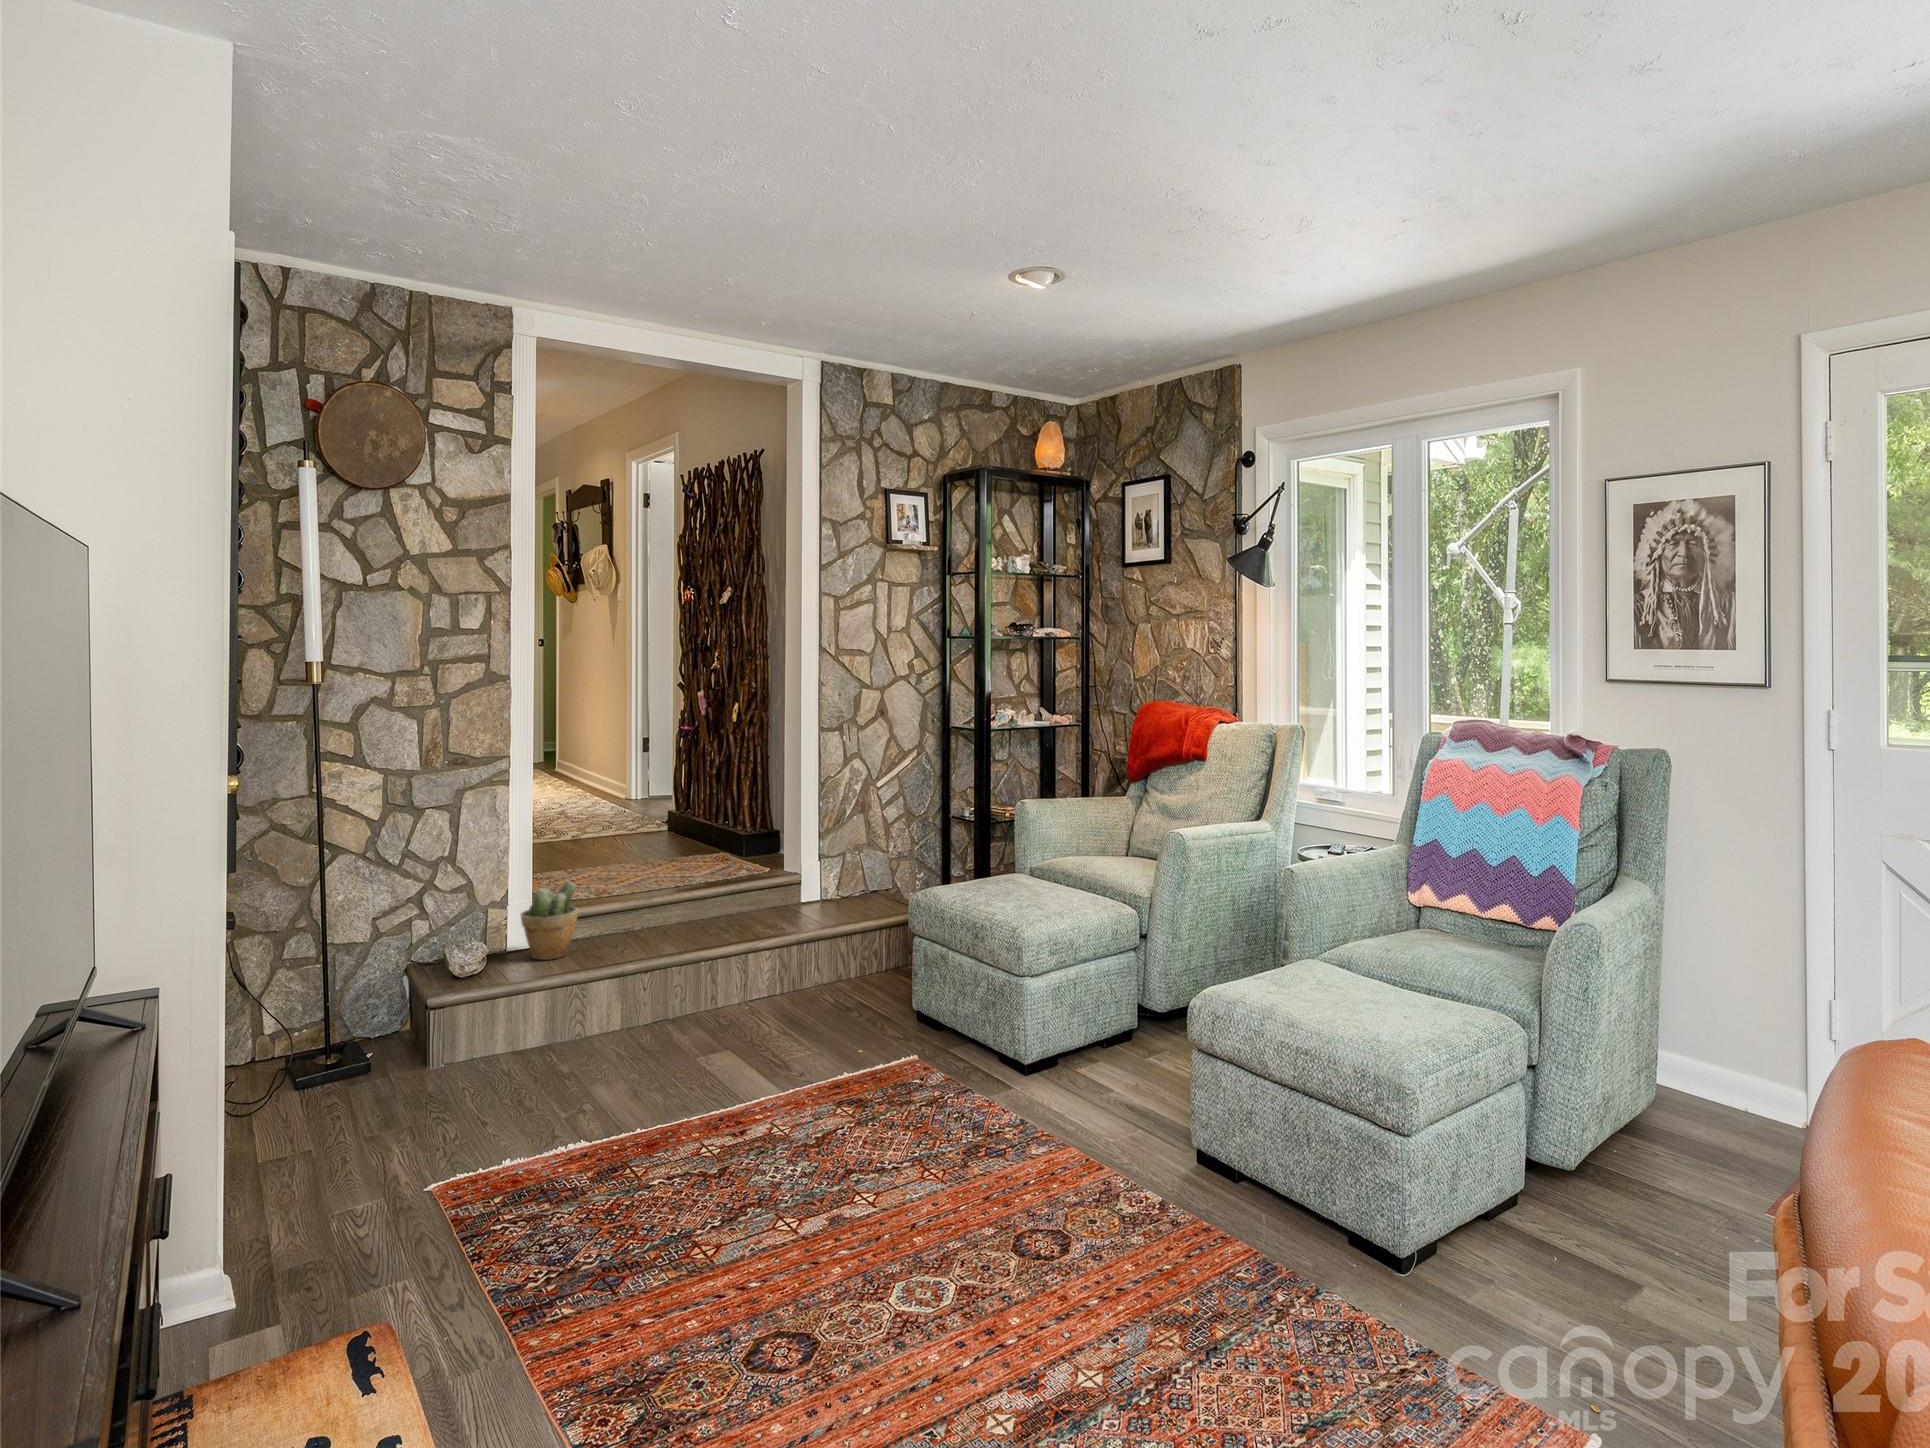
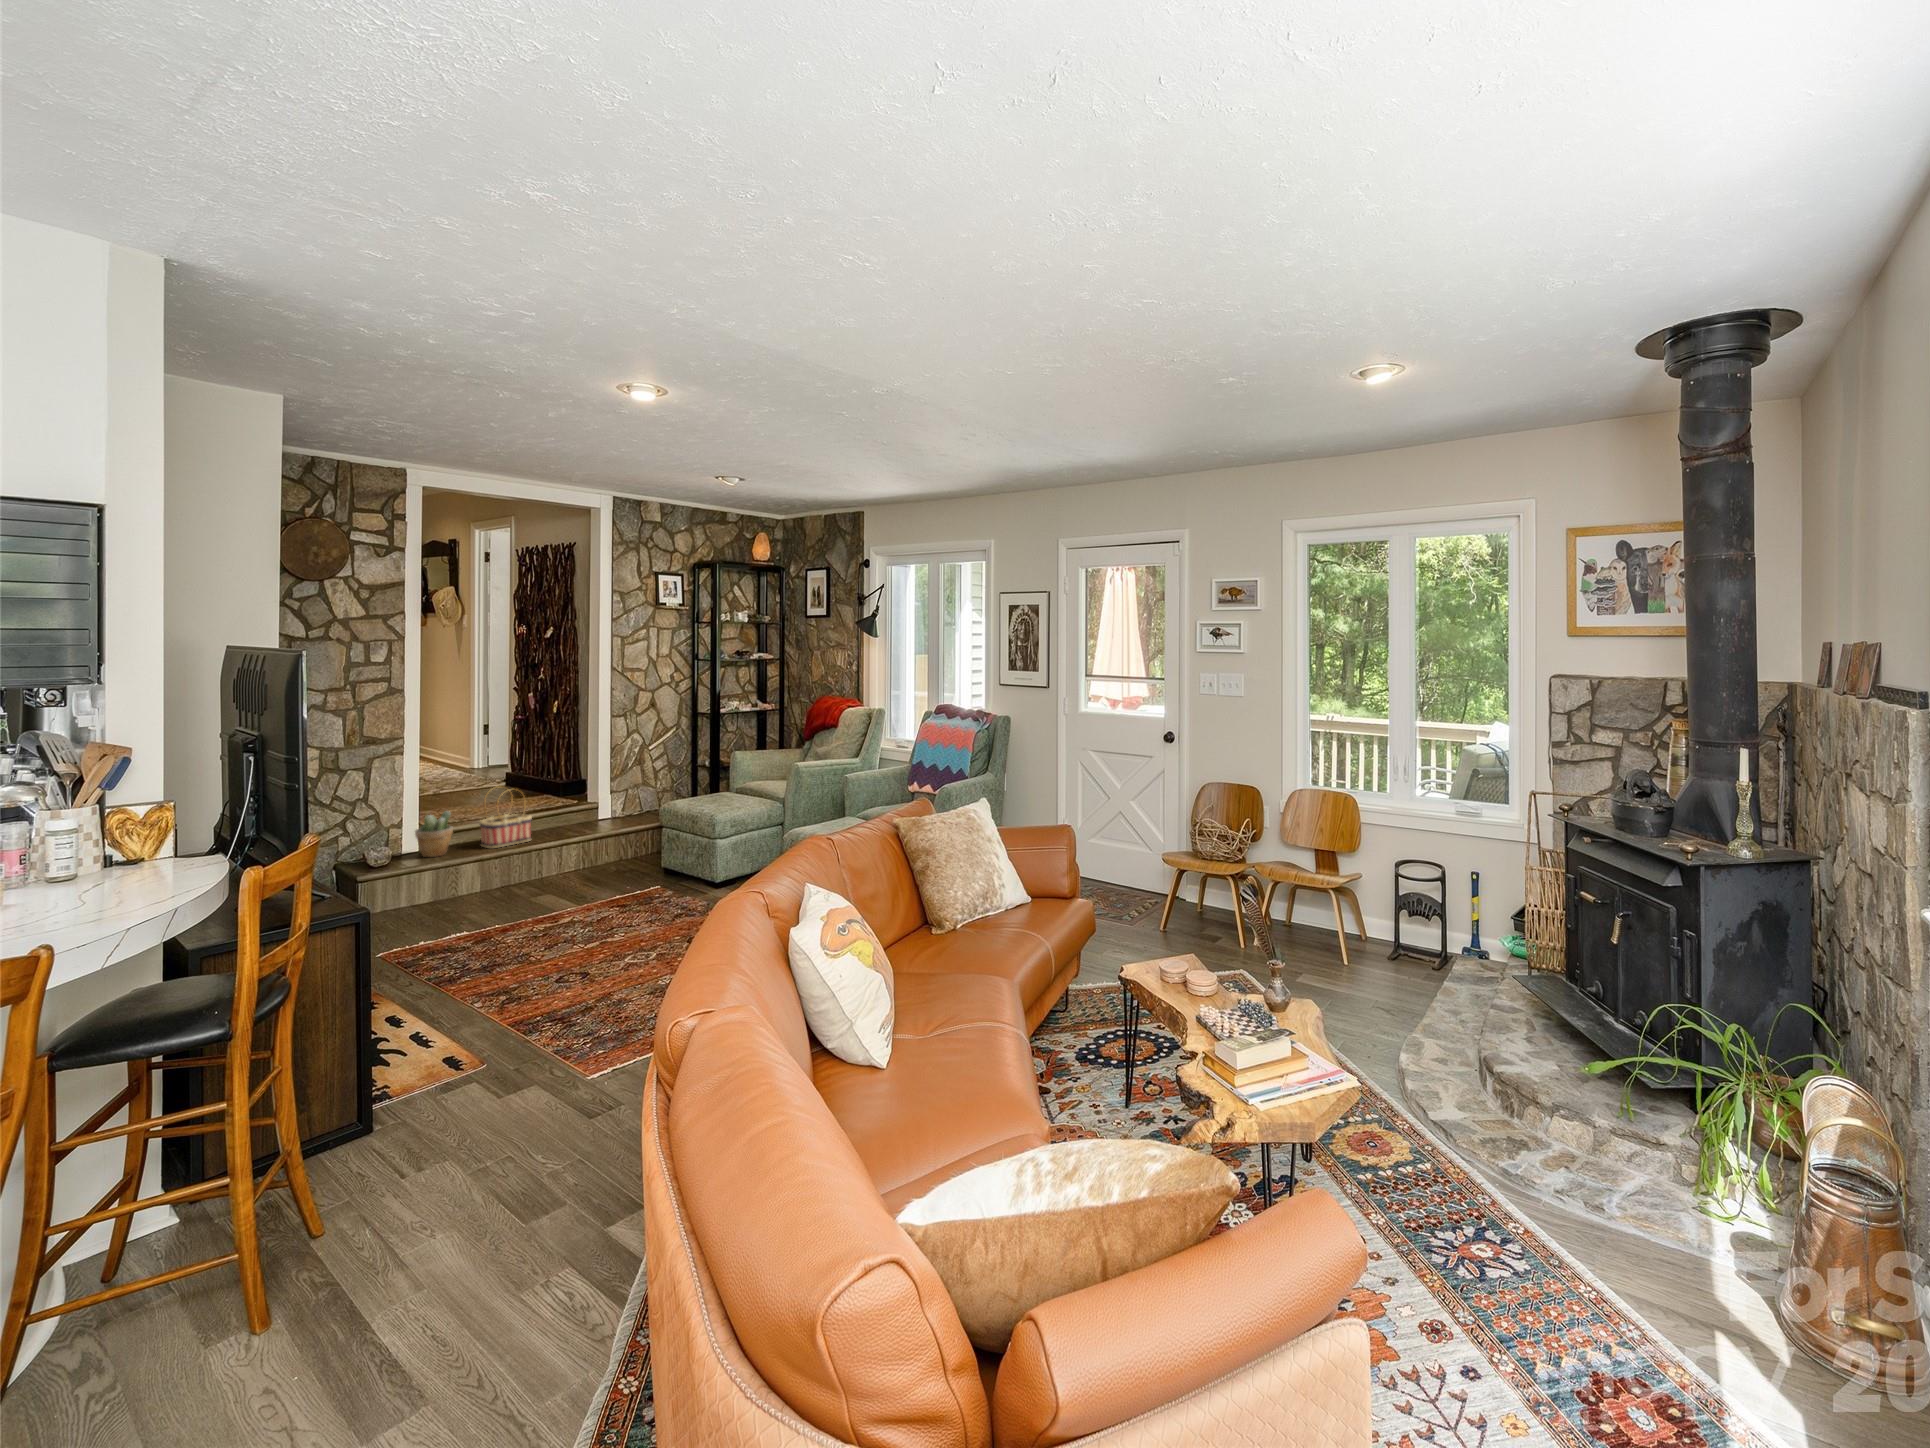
basket: none [618,842,699,948] -> present [479,787,532,848]

